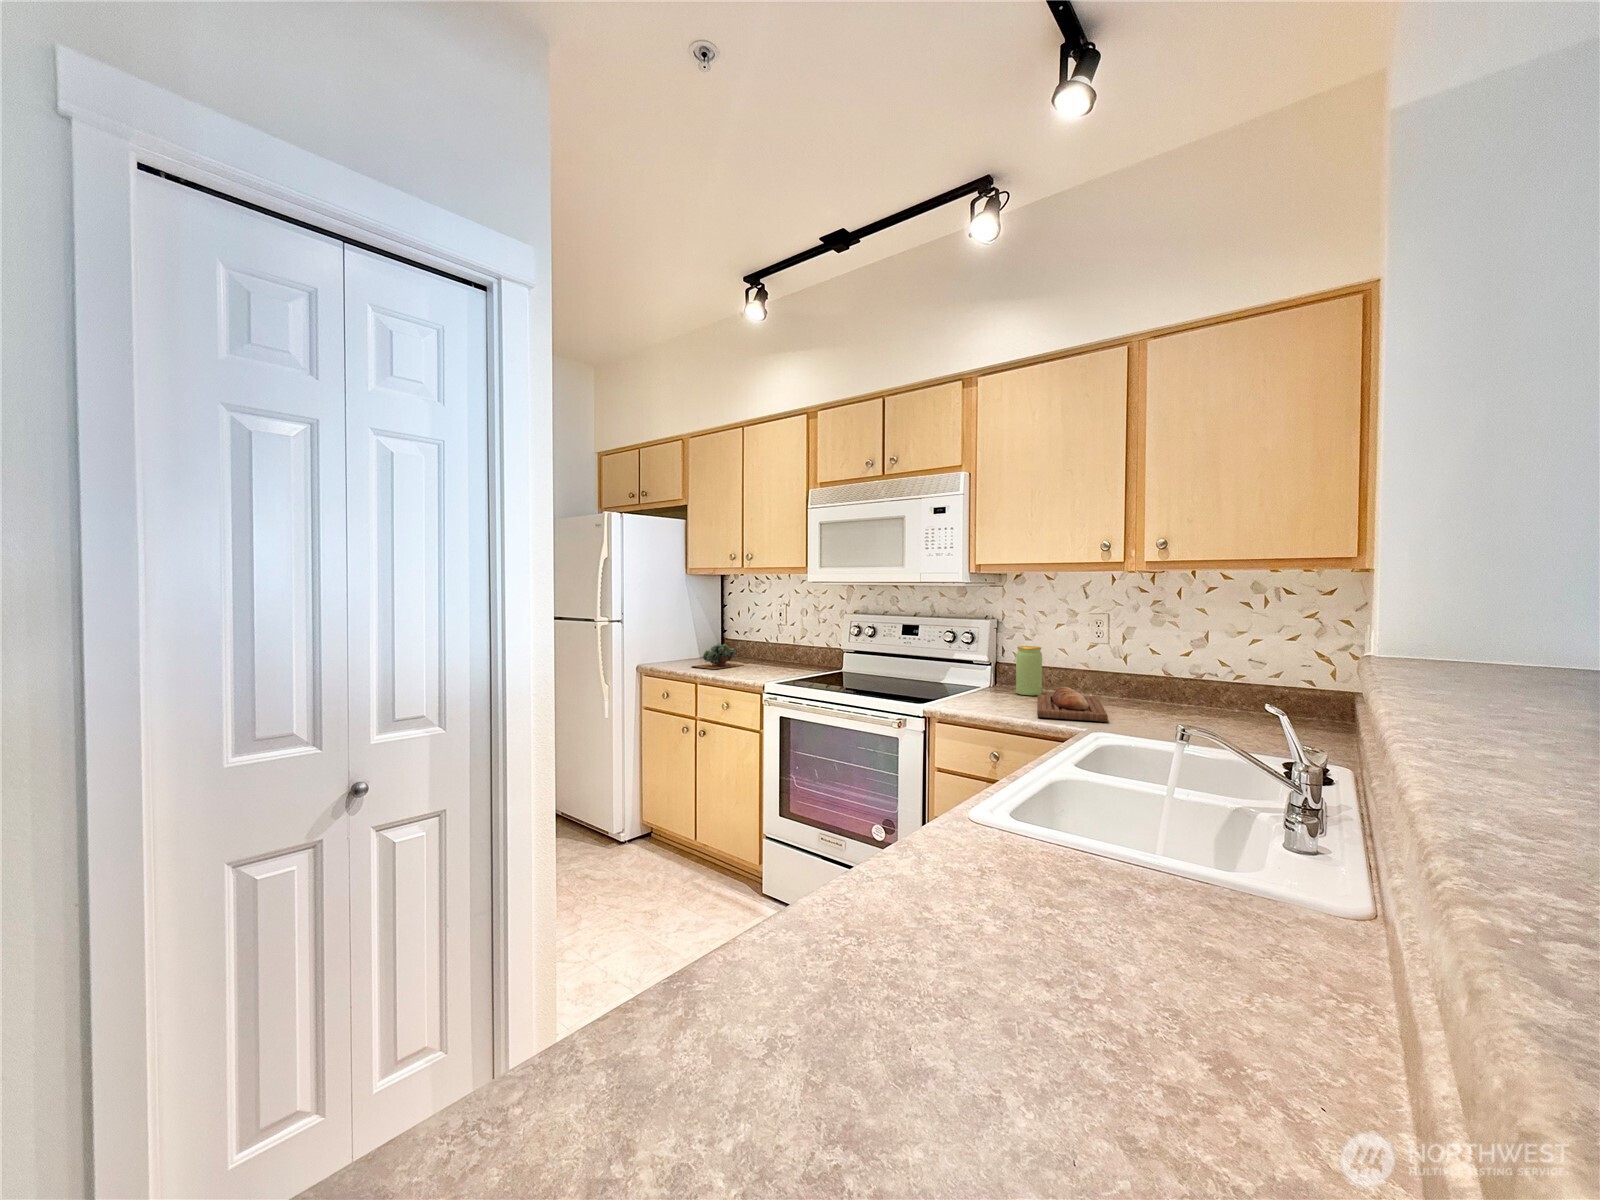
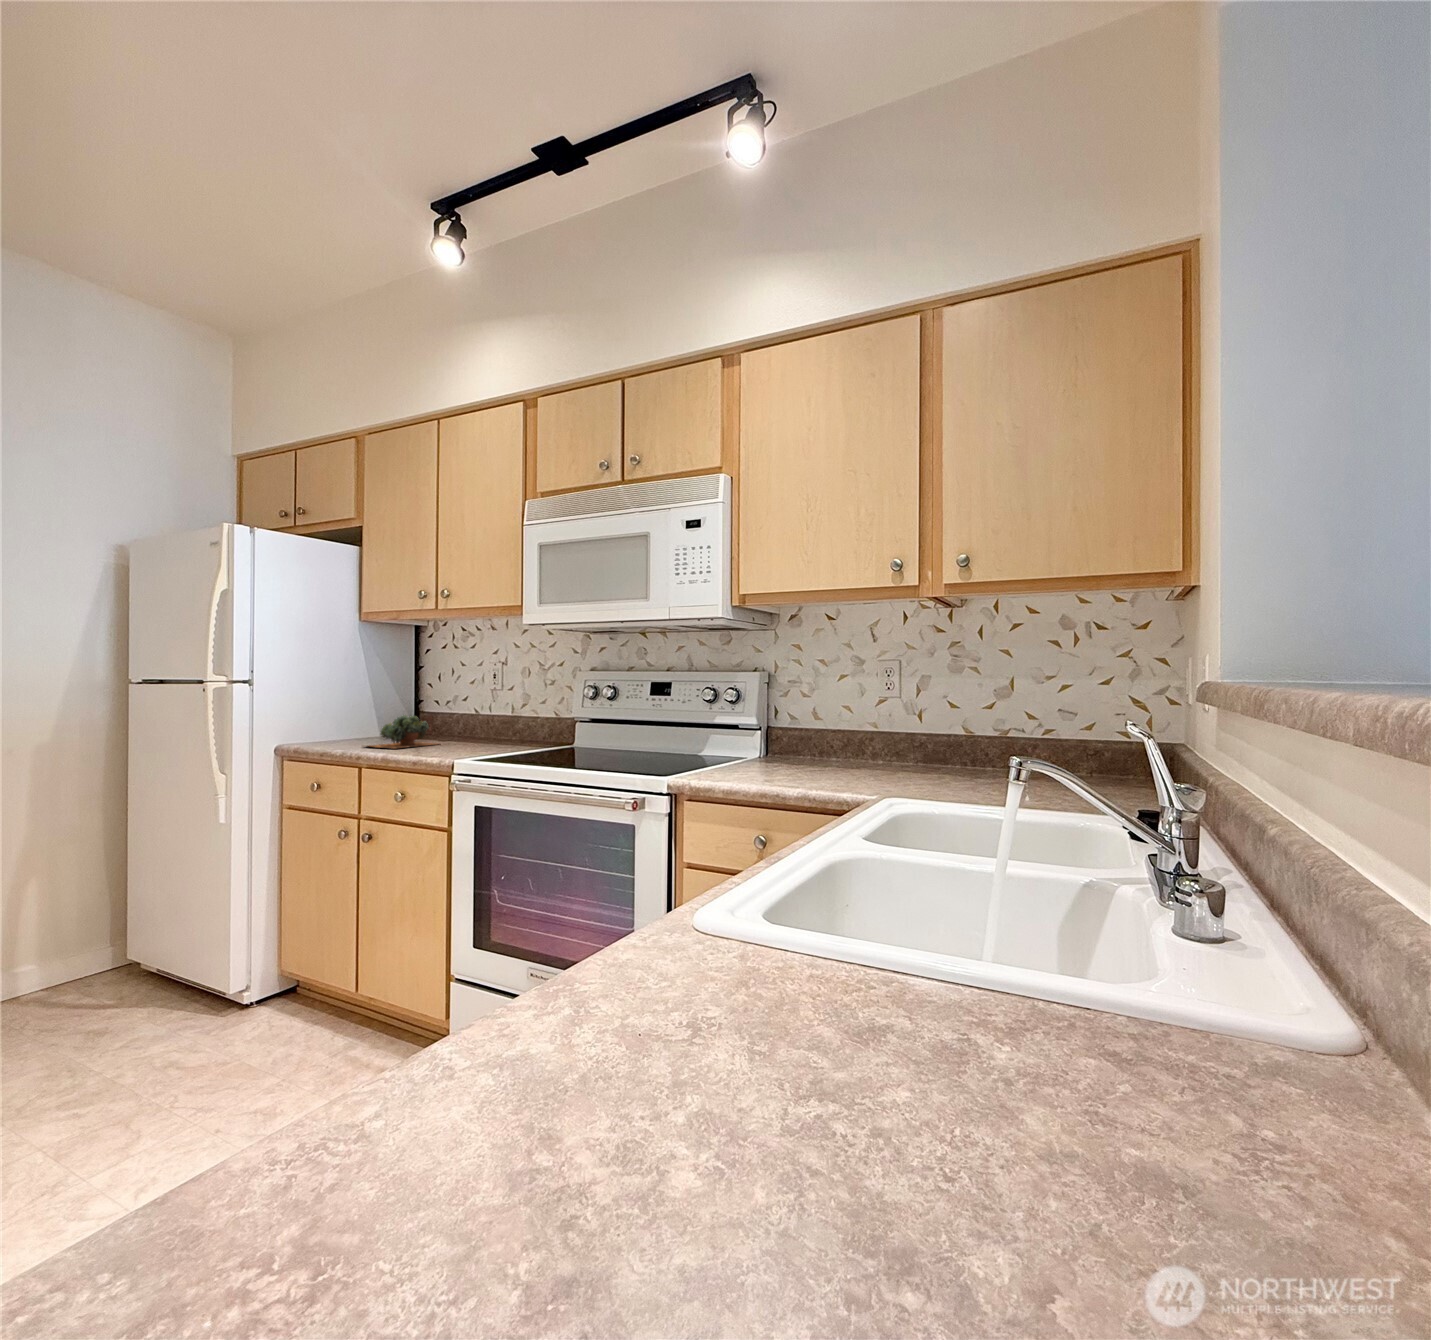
jar: present [1016,646,1042,695] -> none [789,703,821,765]
bread loaf: present [1037,687,1108,722] -> none [815,750,902,788]

